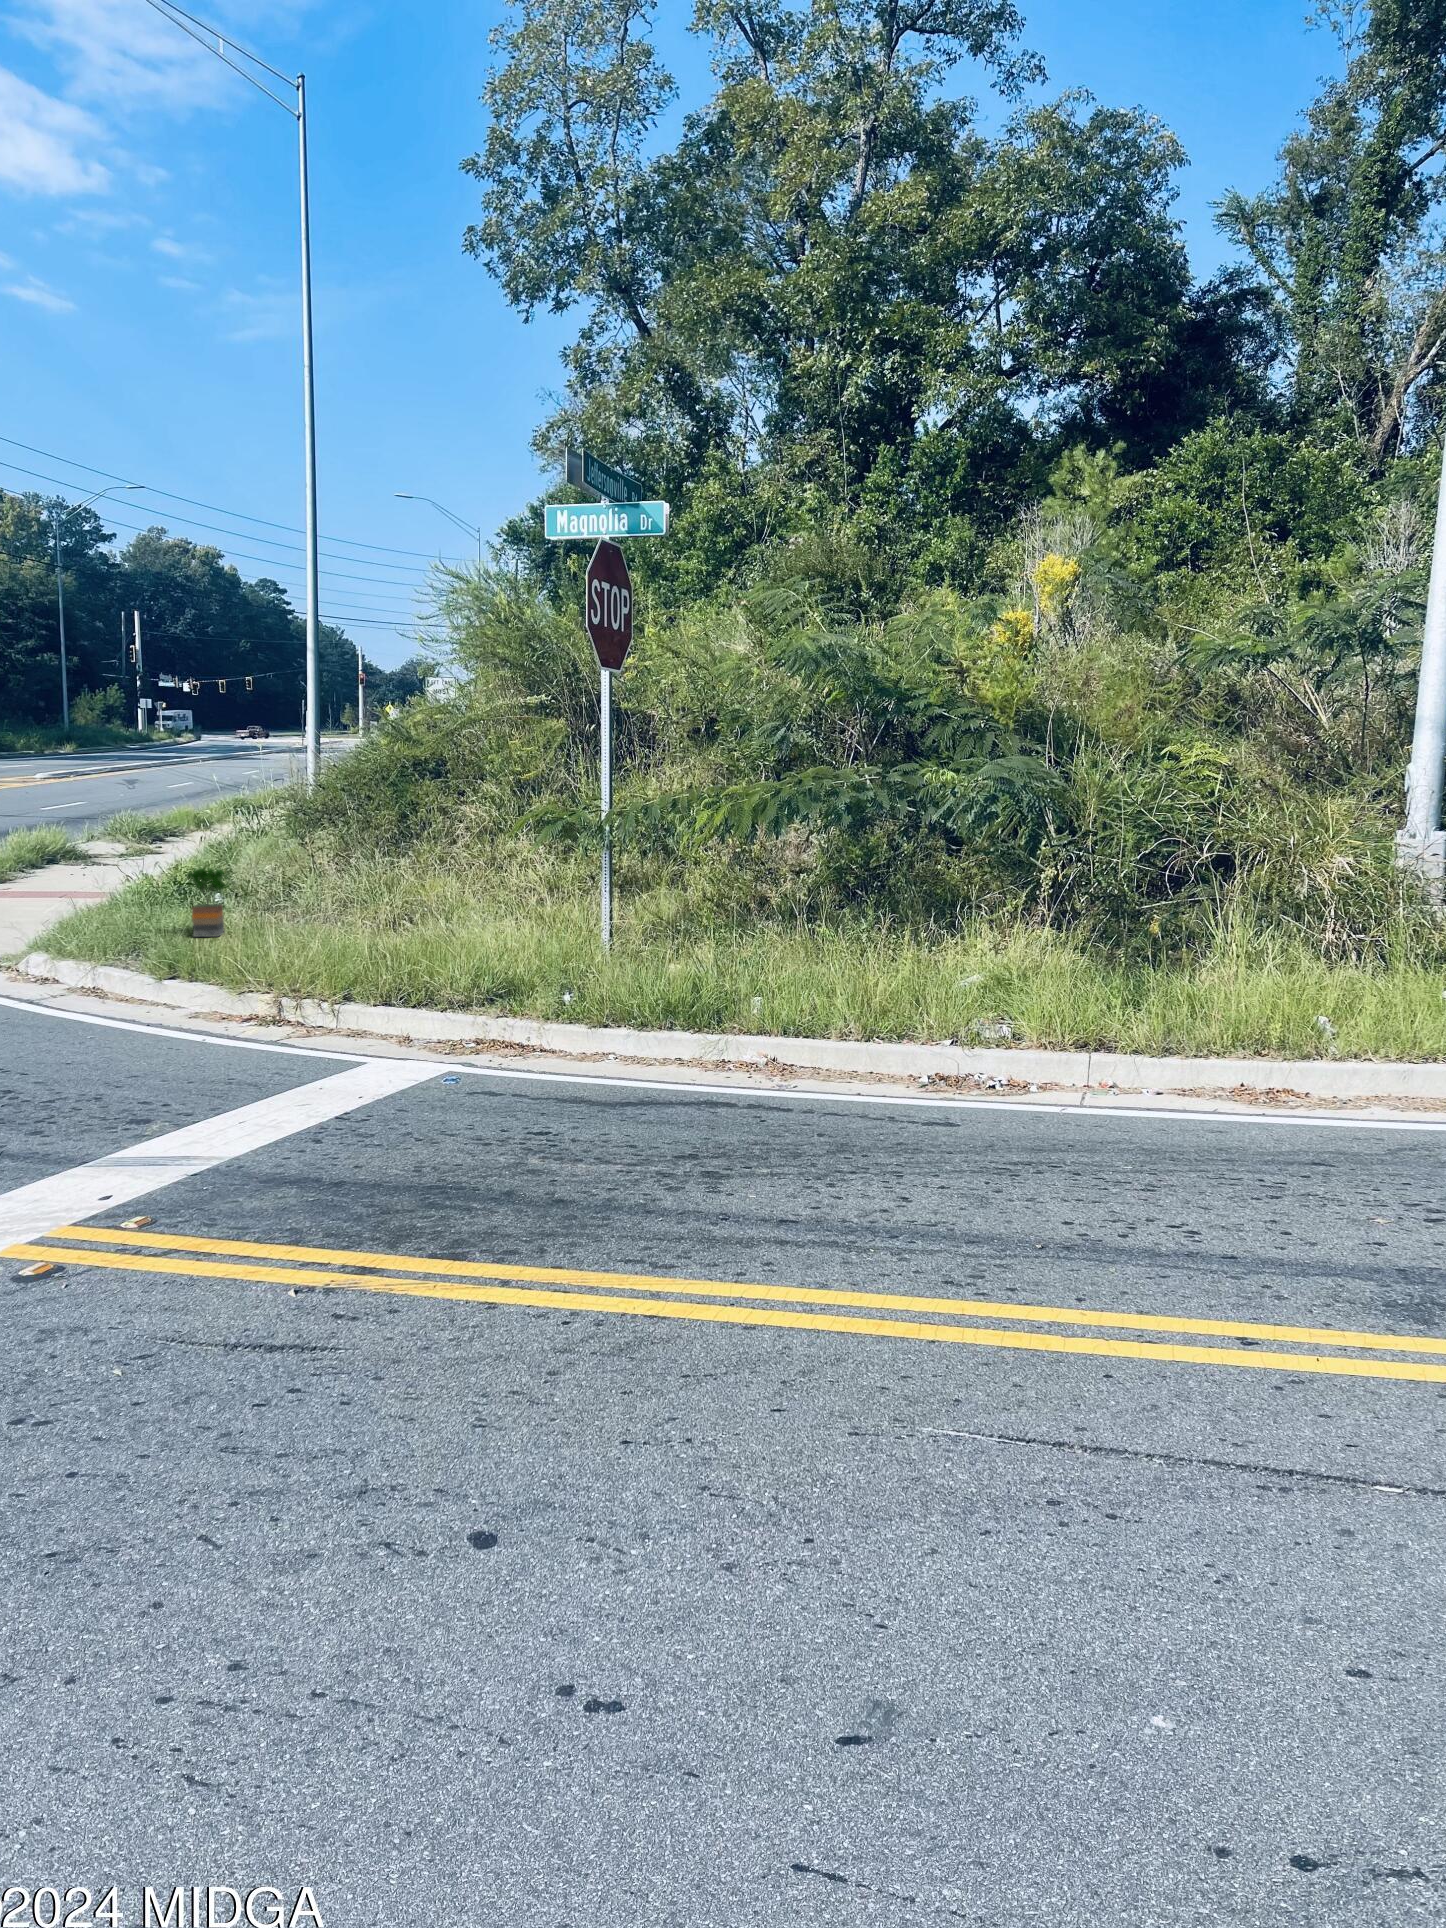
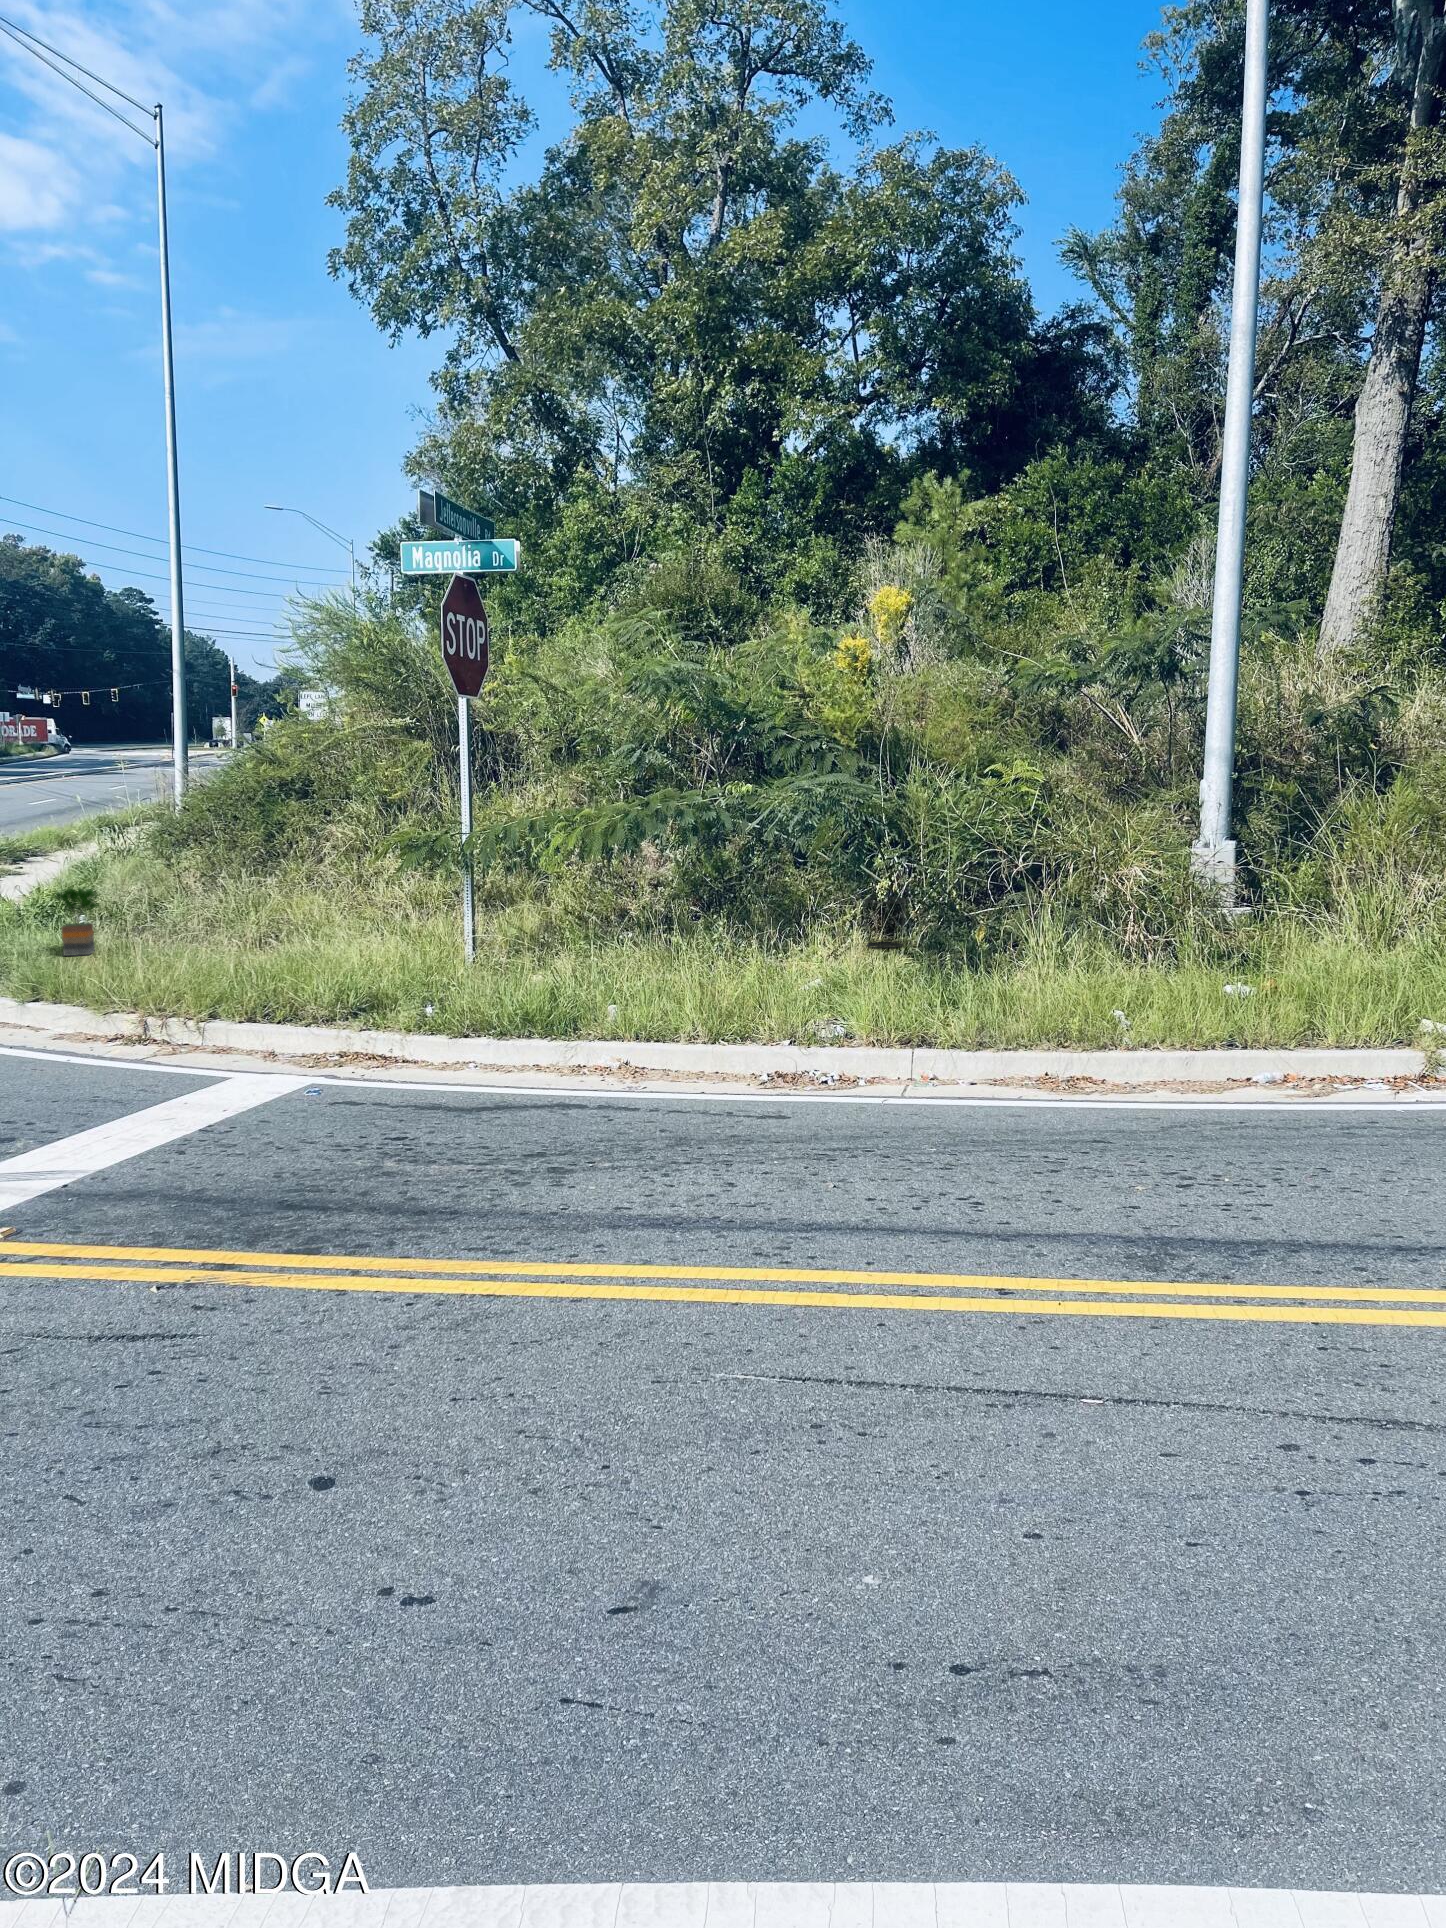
waste bin: none [1026,890,1075,946] -> present [863,897,906,948]

